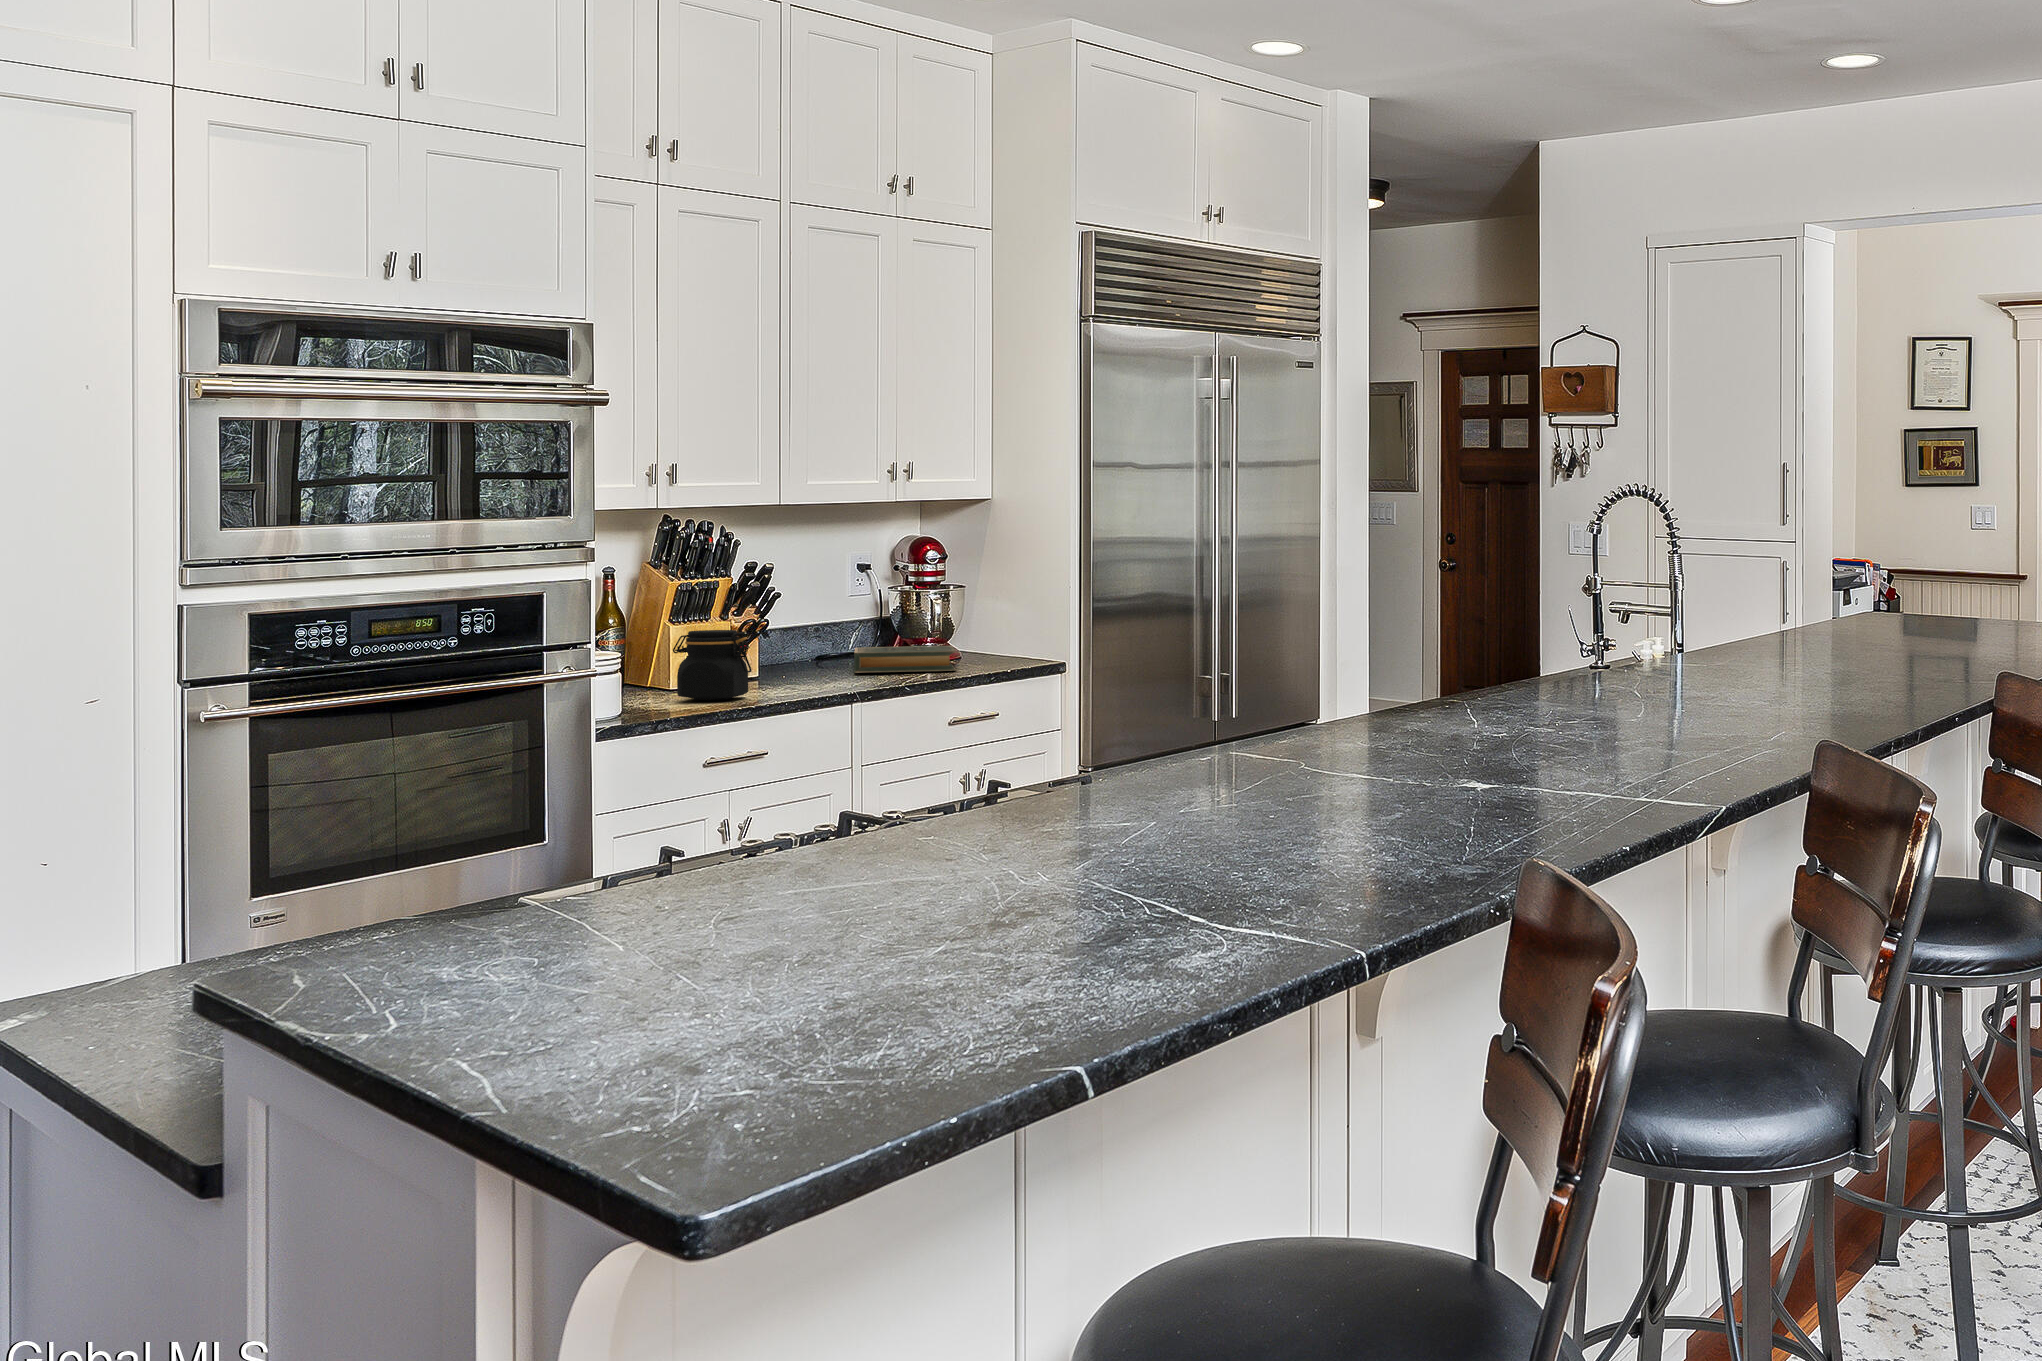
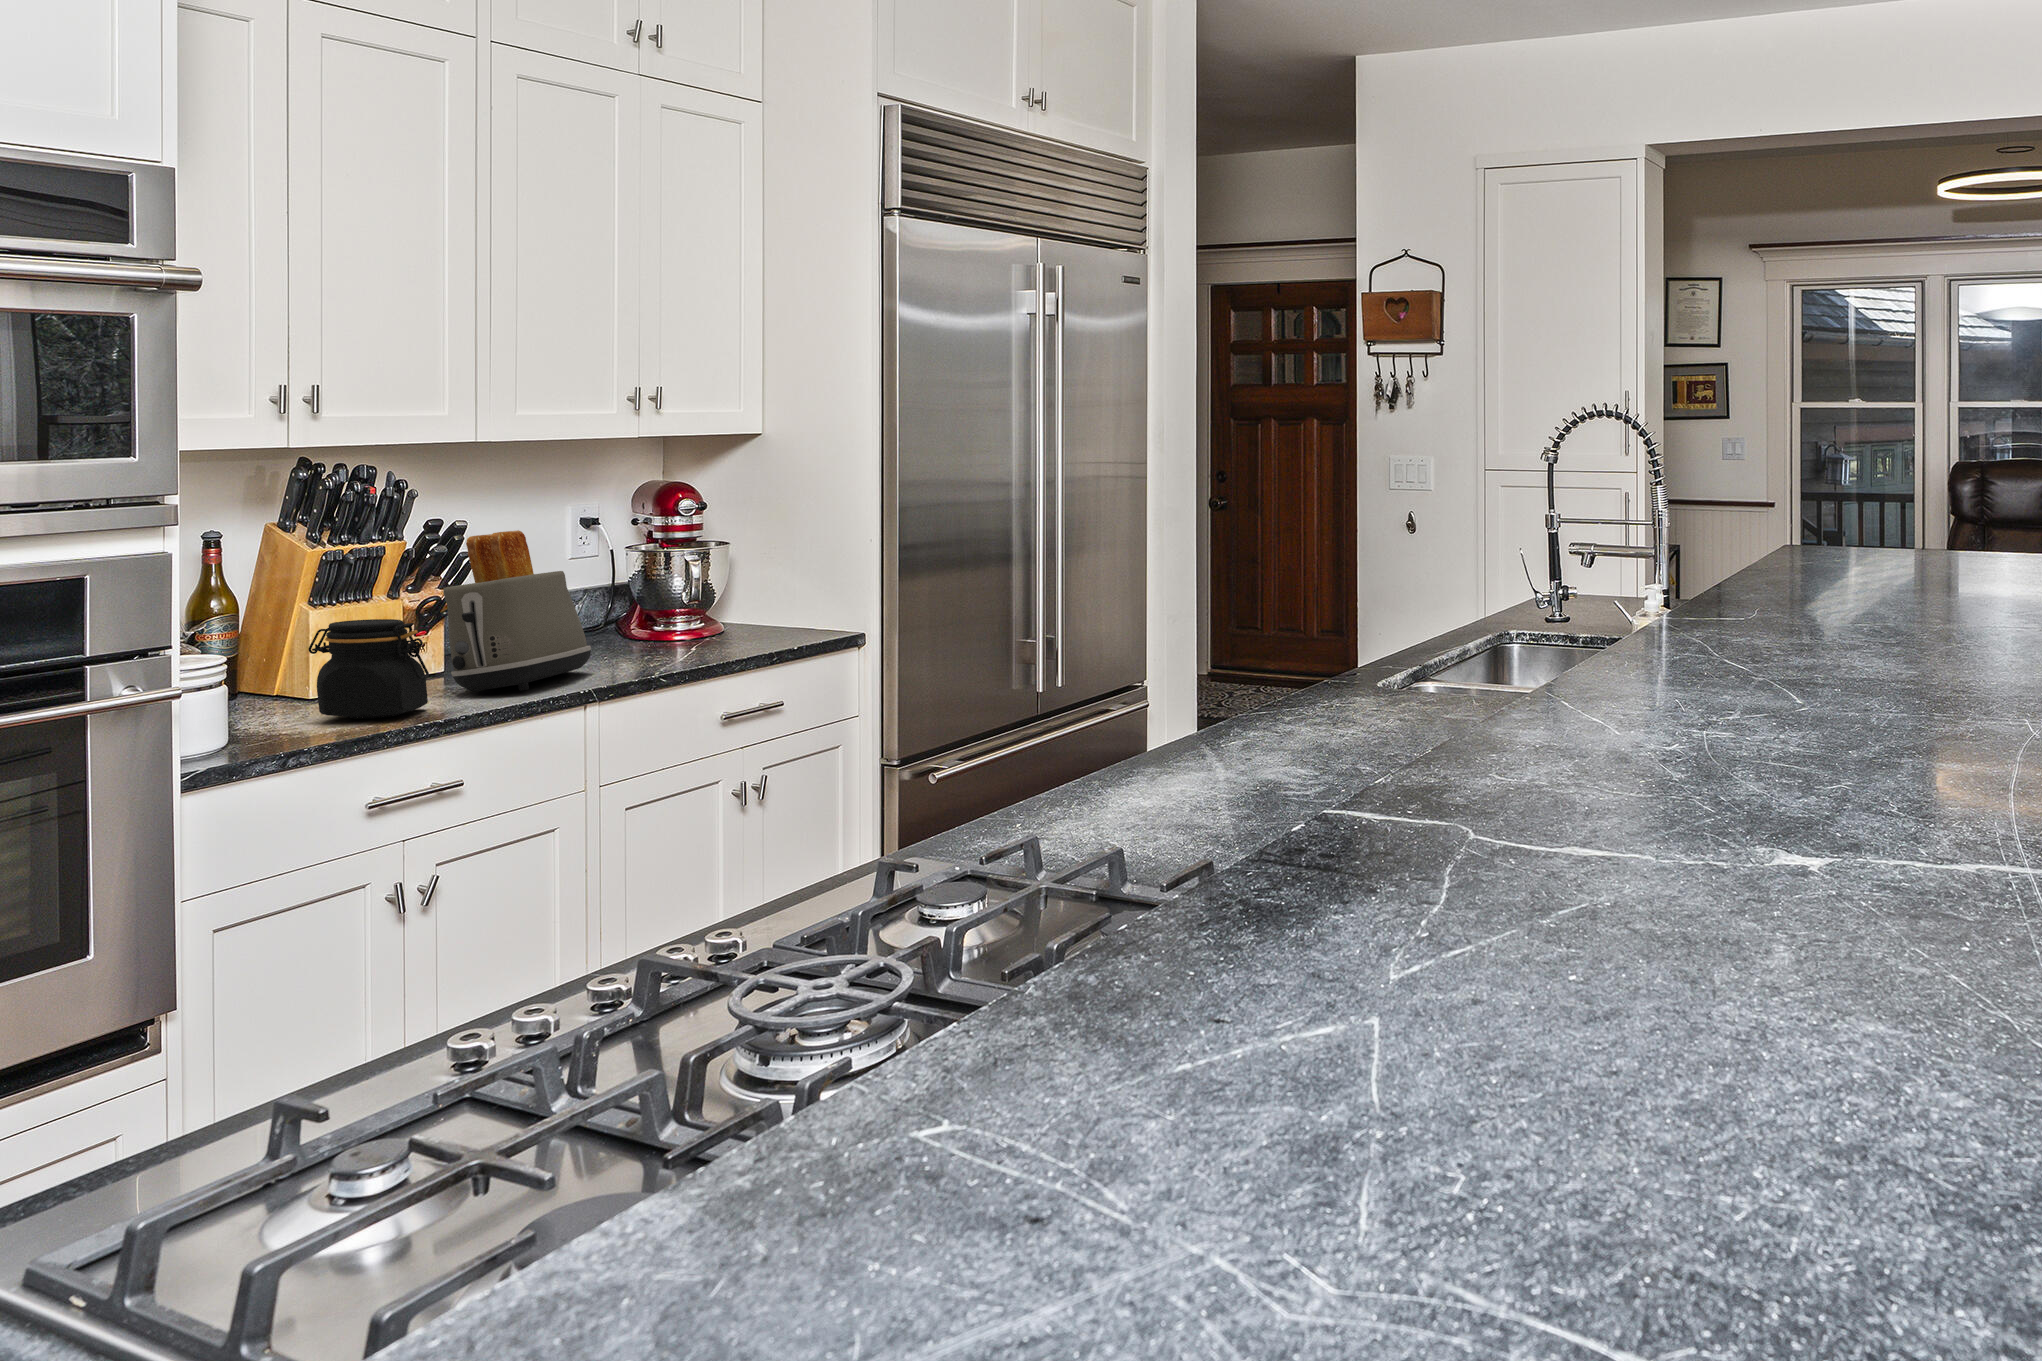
toaster: none [761,569,859,688] -> present [443,530,591,691]
hardback book: present [854,646,956,673] -> none [586,617,723,660]

